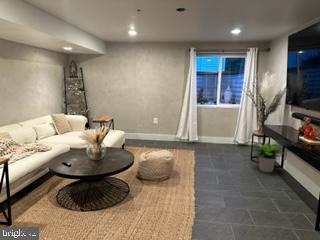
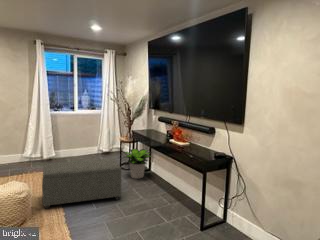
ottoman: none [177,145,244,186] -> present [42,159,121,209]

